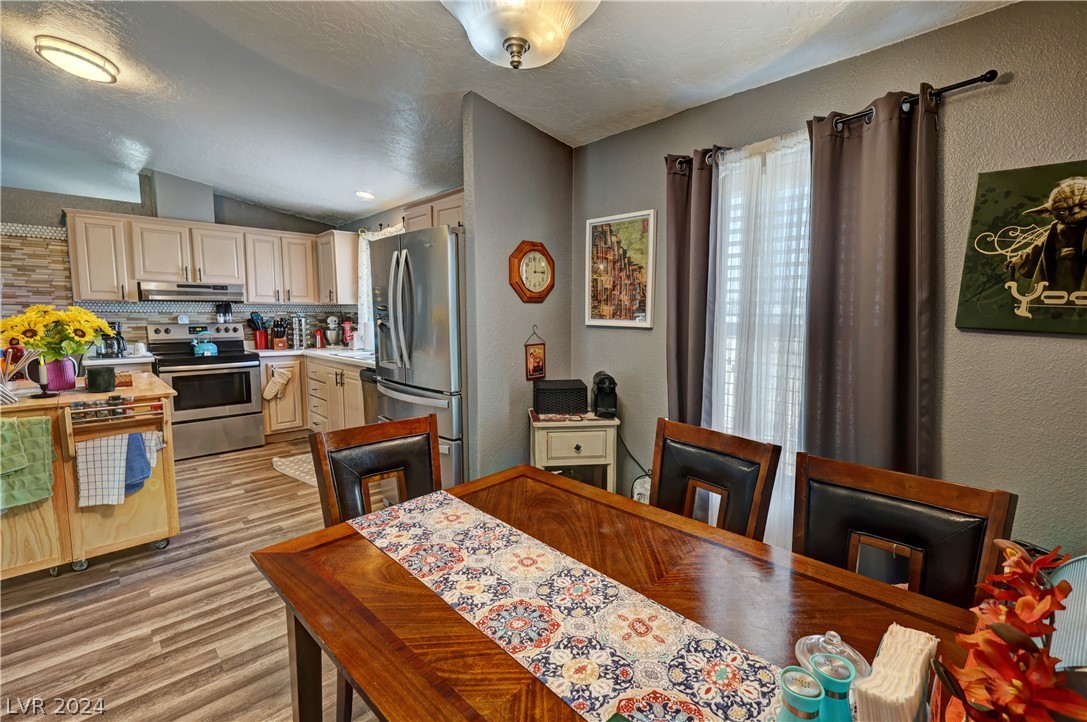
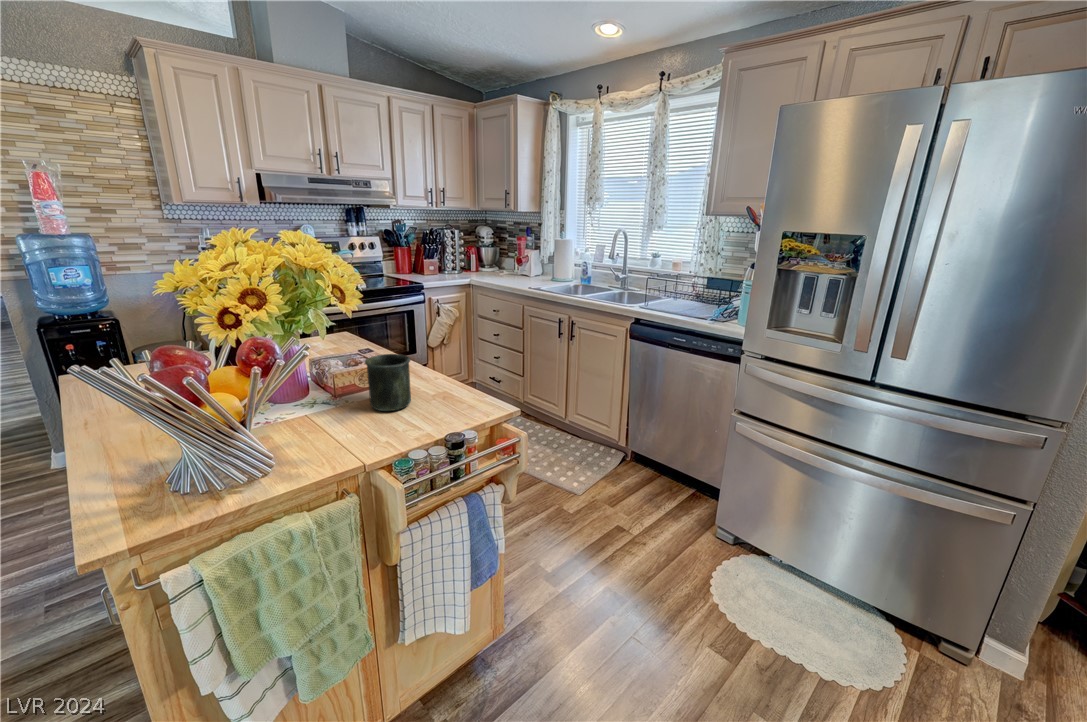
candle: present [30,356,66,398] -> none [295,346,347,441]

